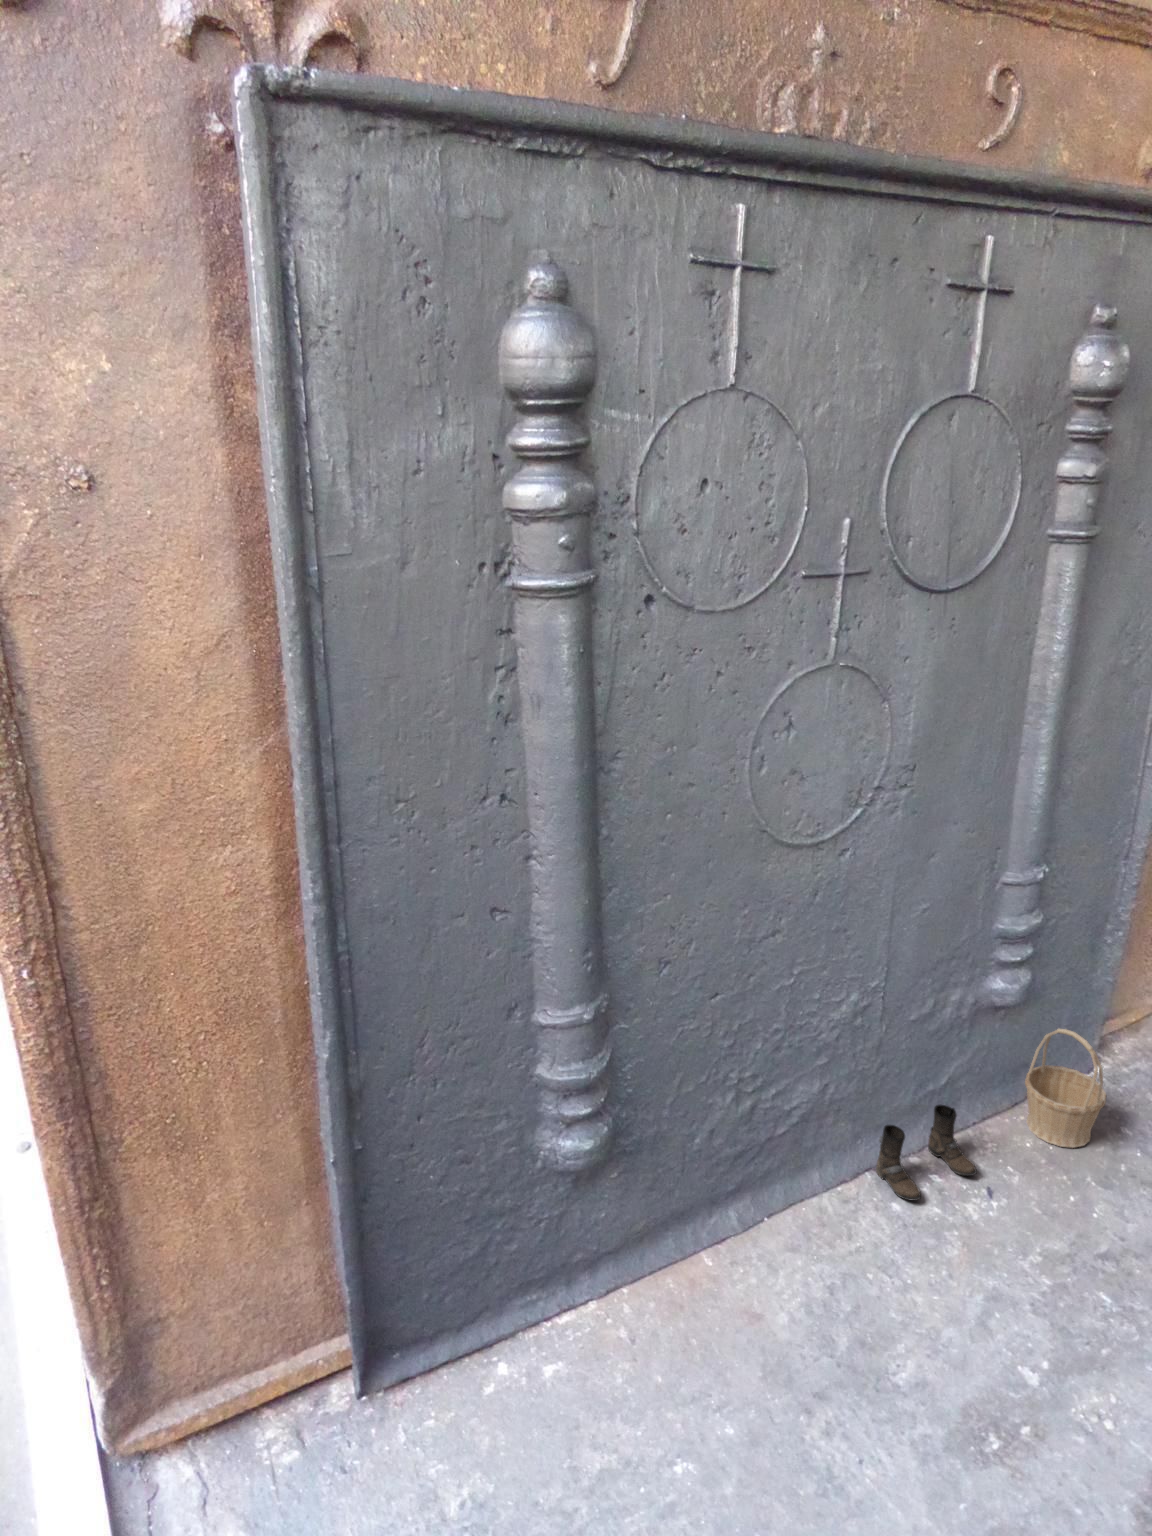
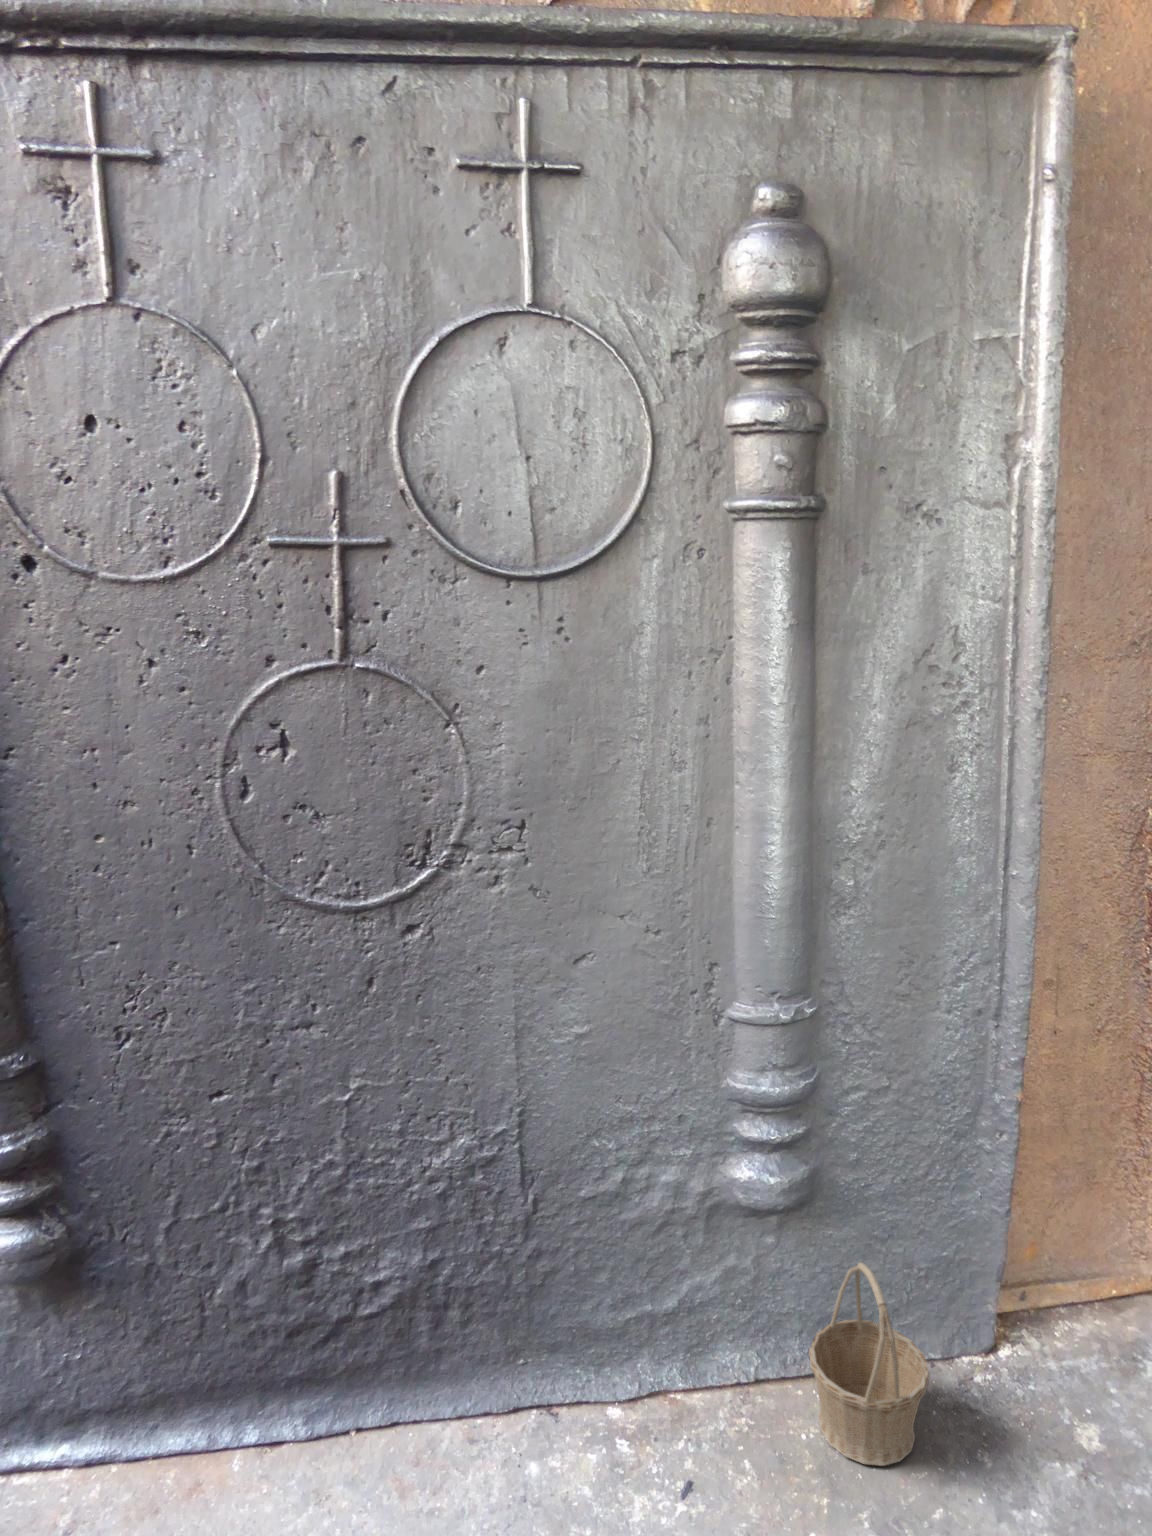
boots: present [876,1105,977,1201] -> none [526,1335,672,1470]

